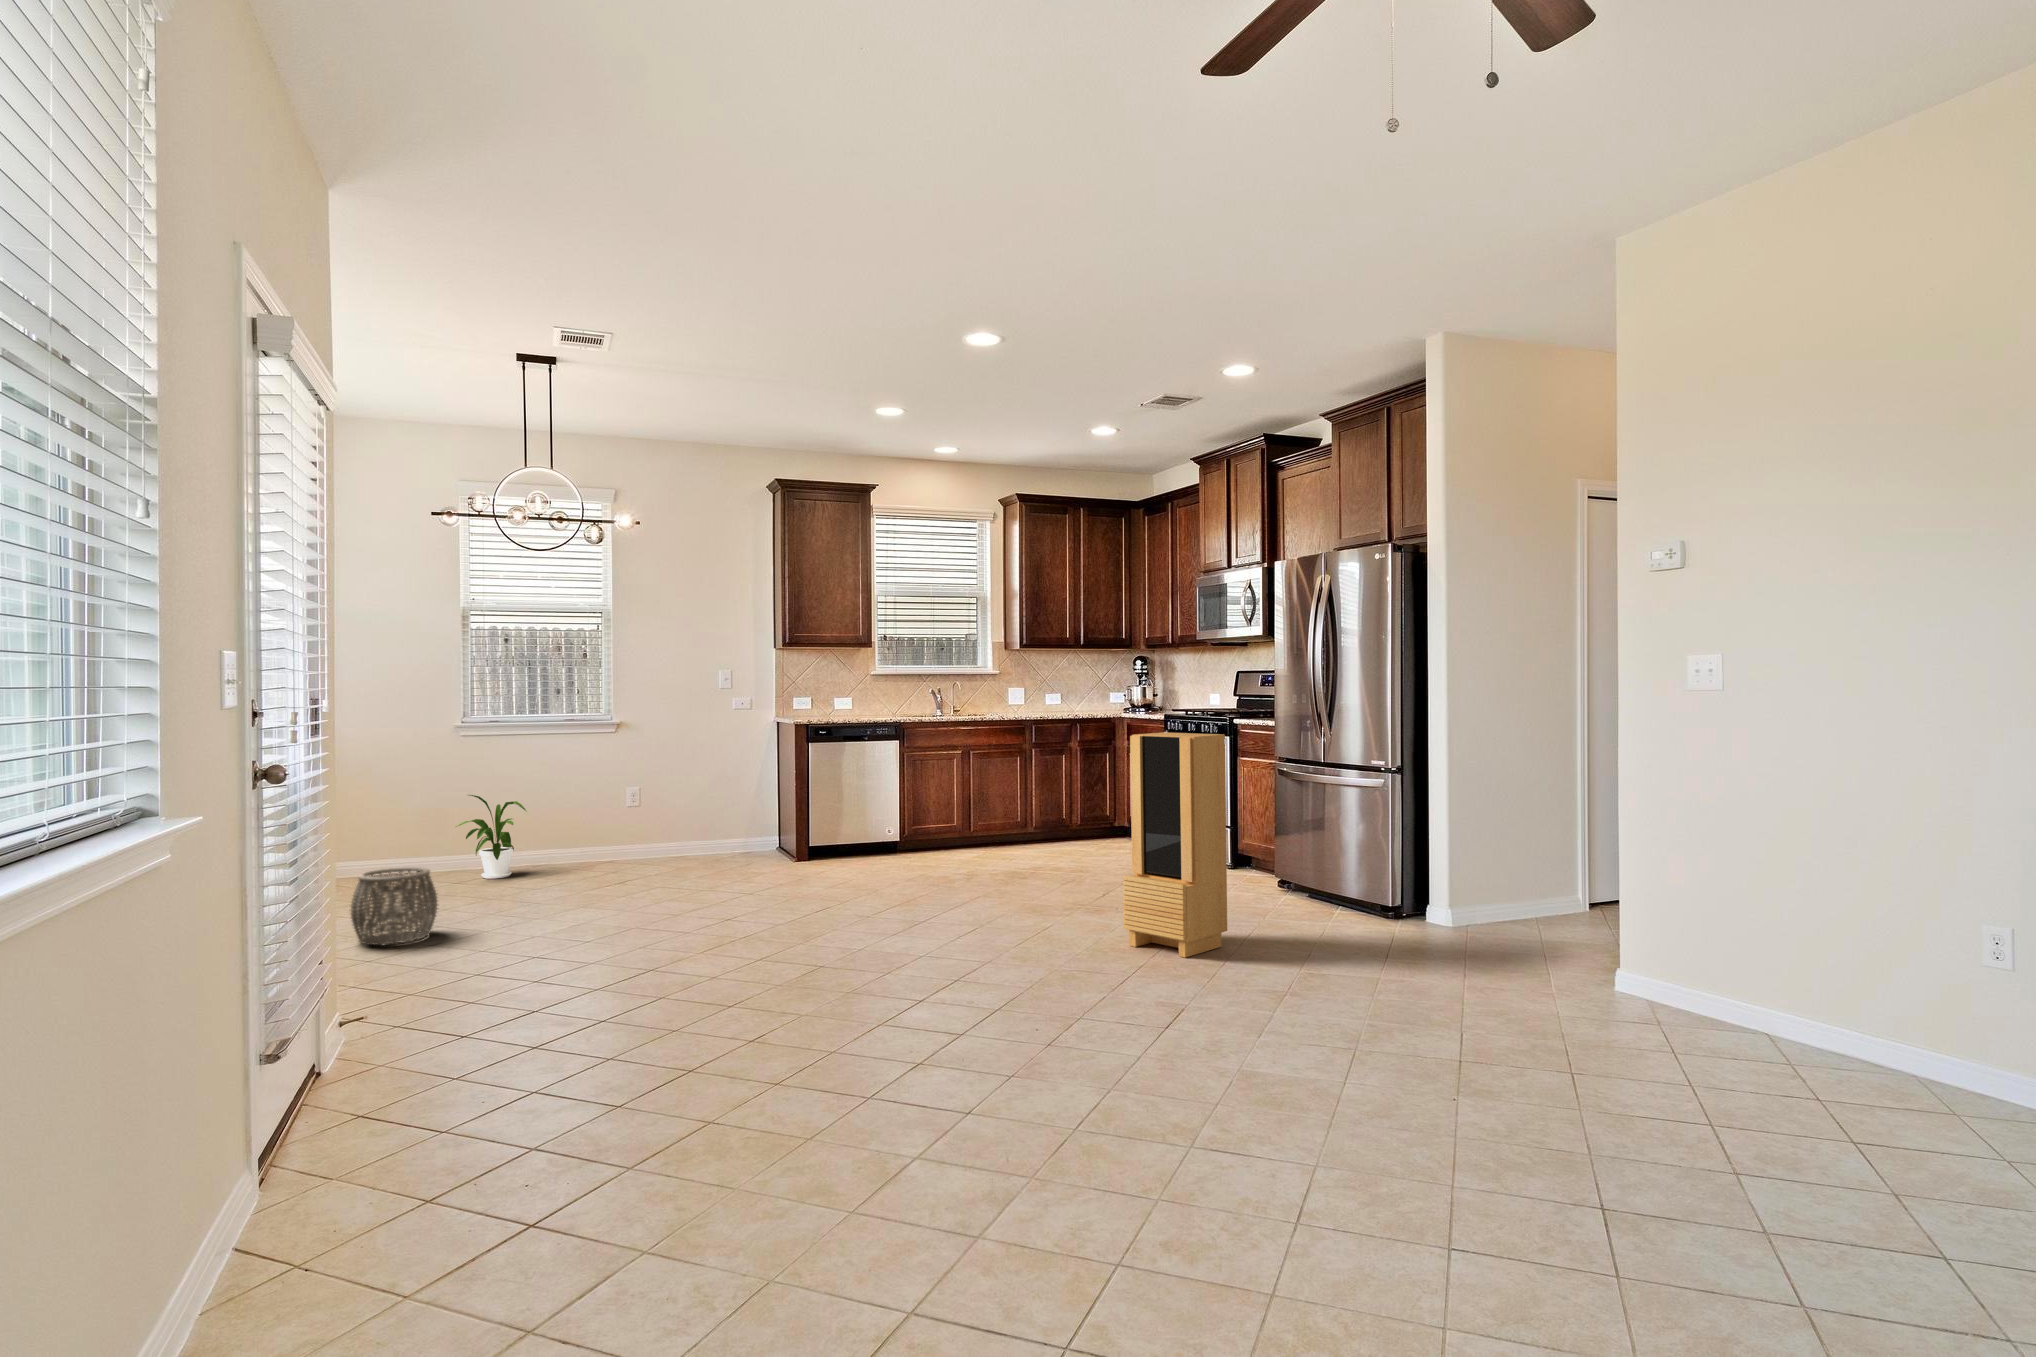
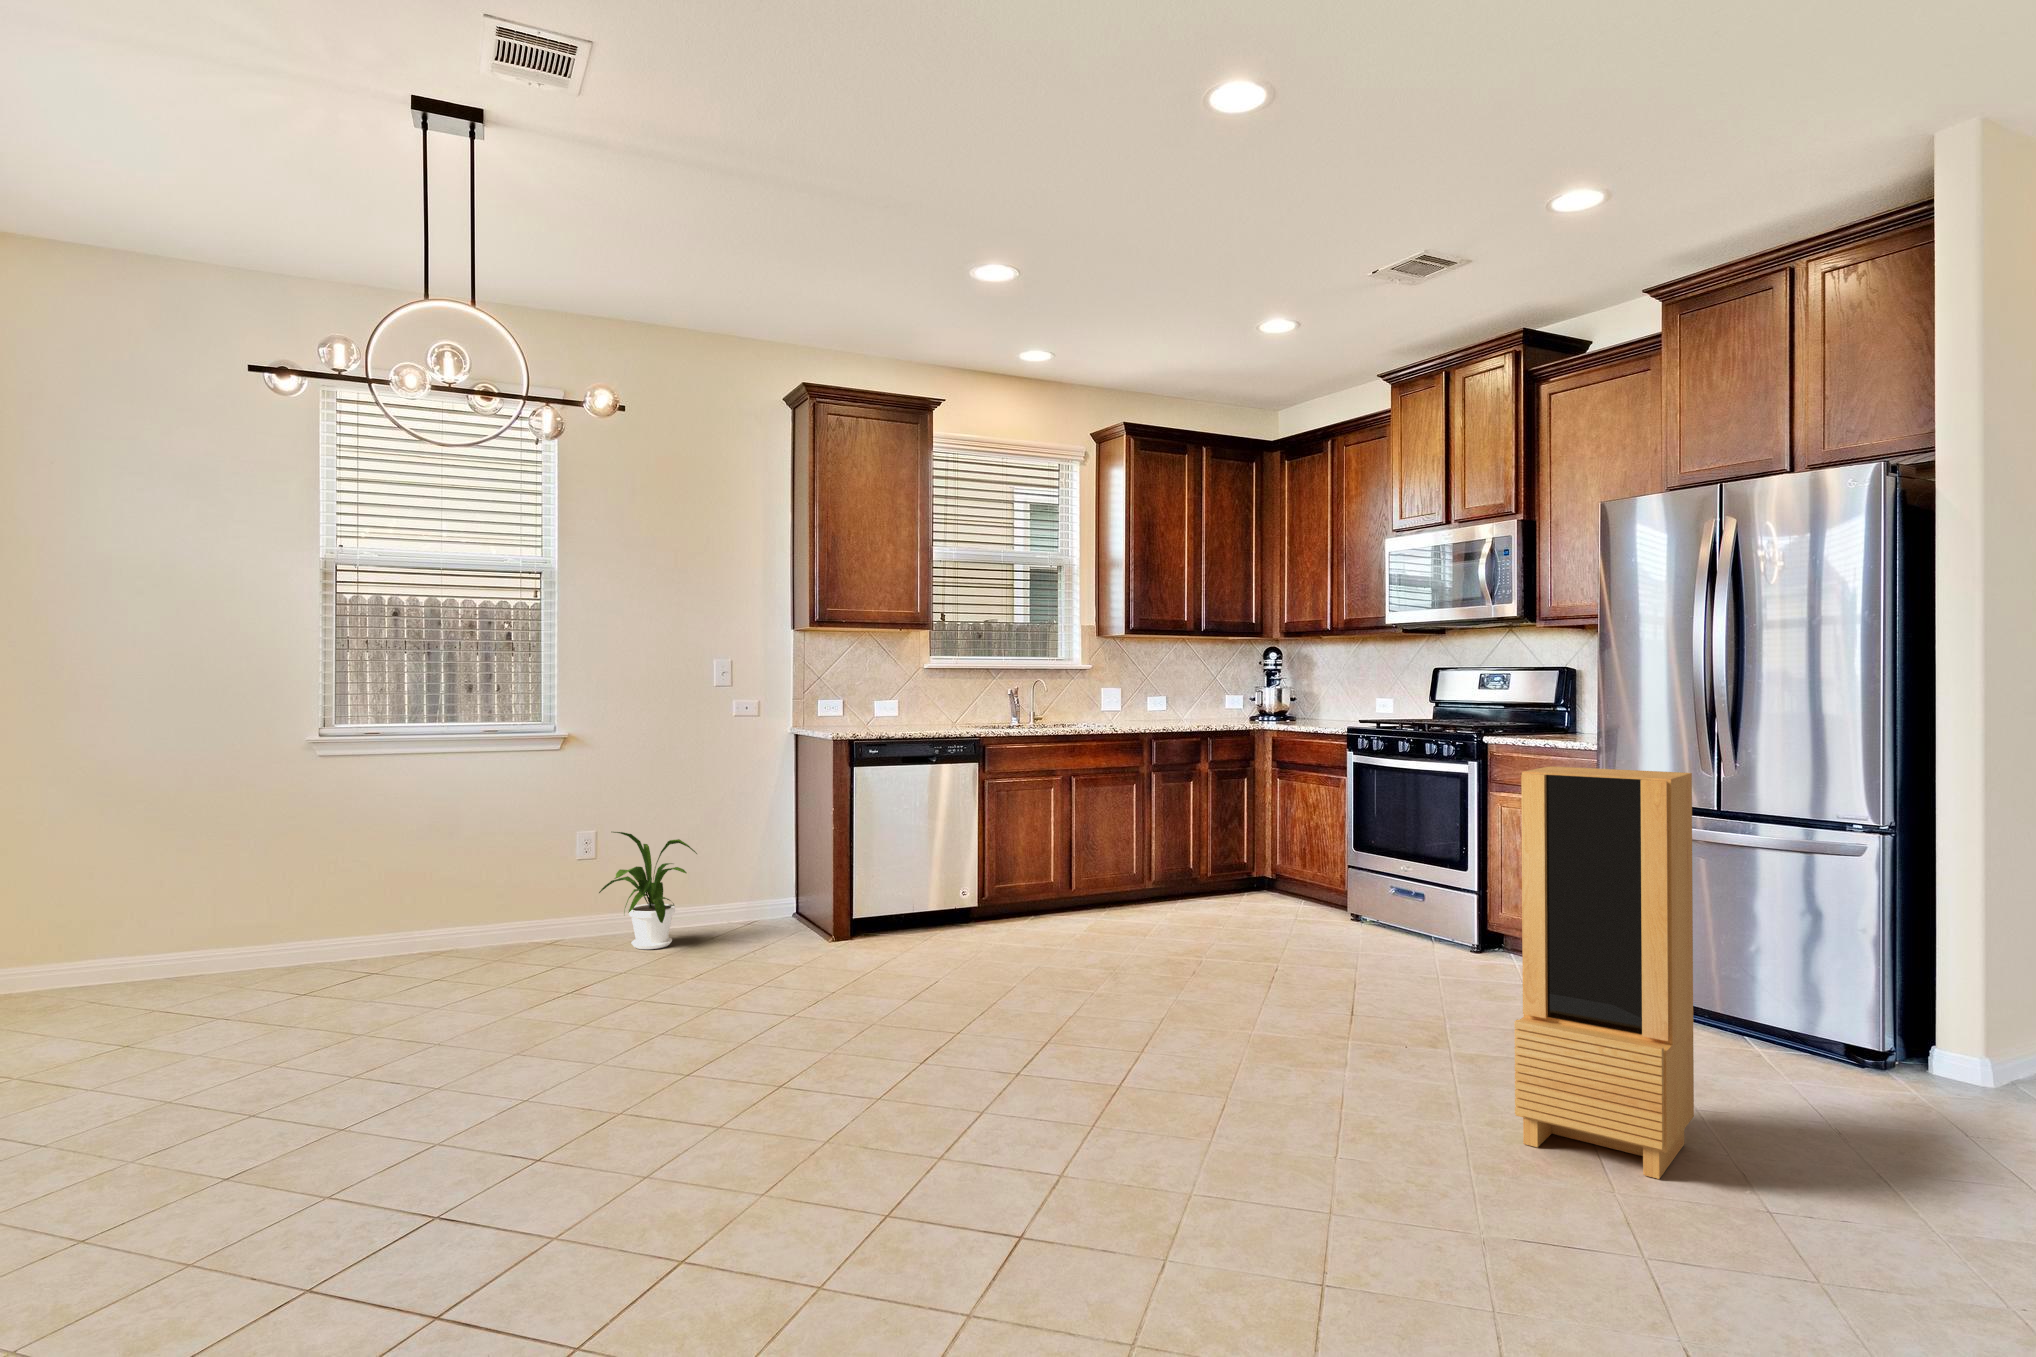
house plant: present [456,795,526,879] -> present [599,832,697,949]
woven basket: present [350,867,438,945] -> none [73,1005,255,1167]

